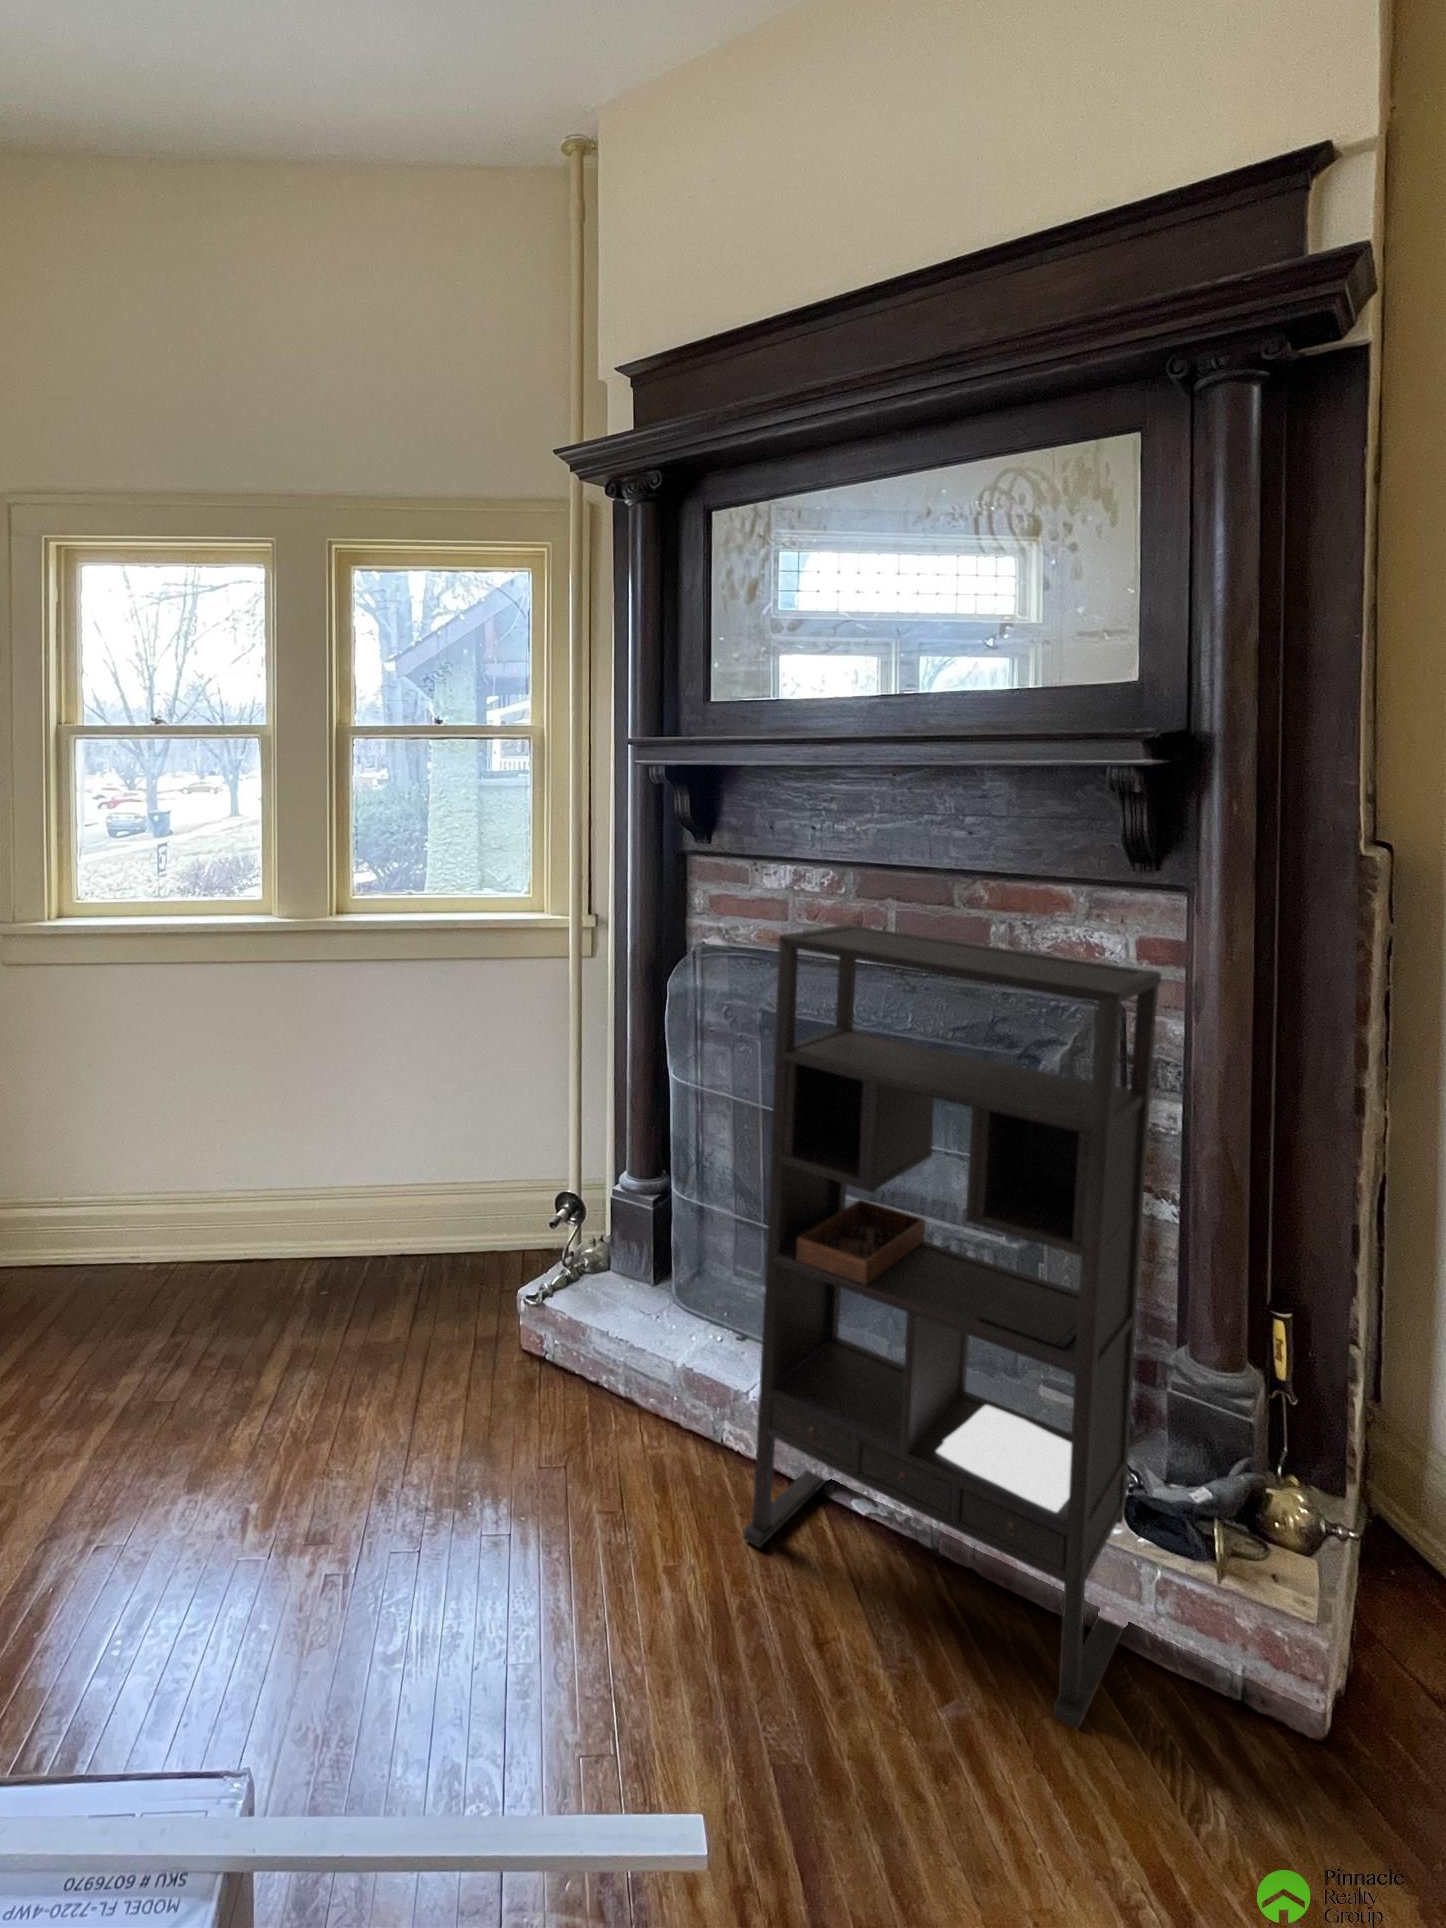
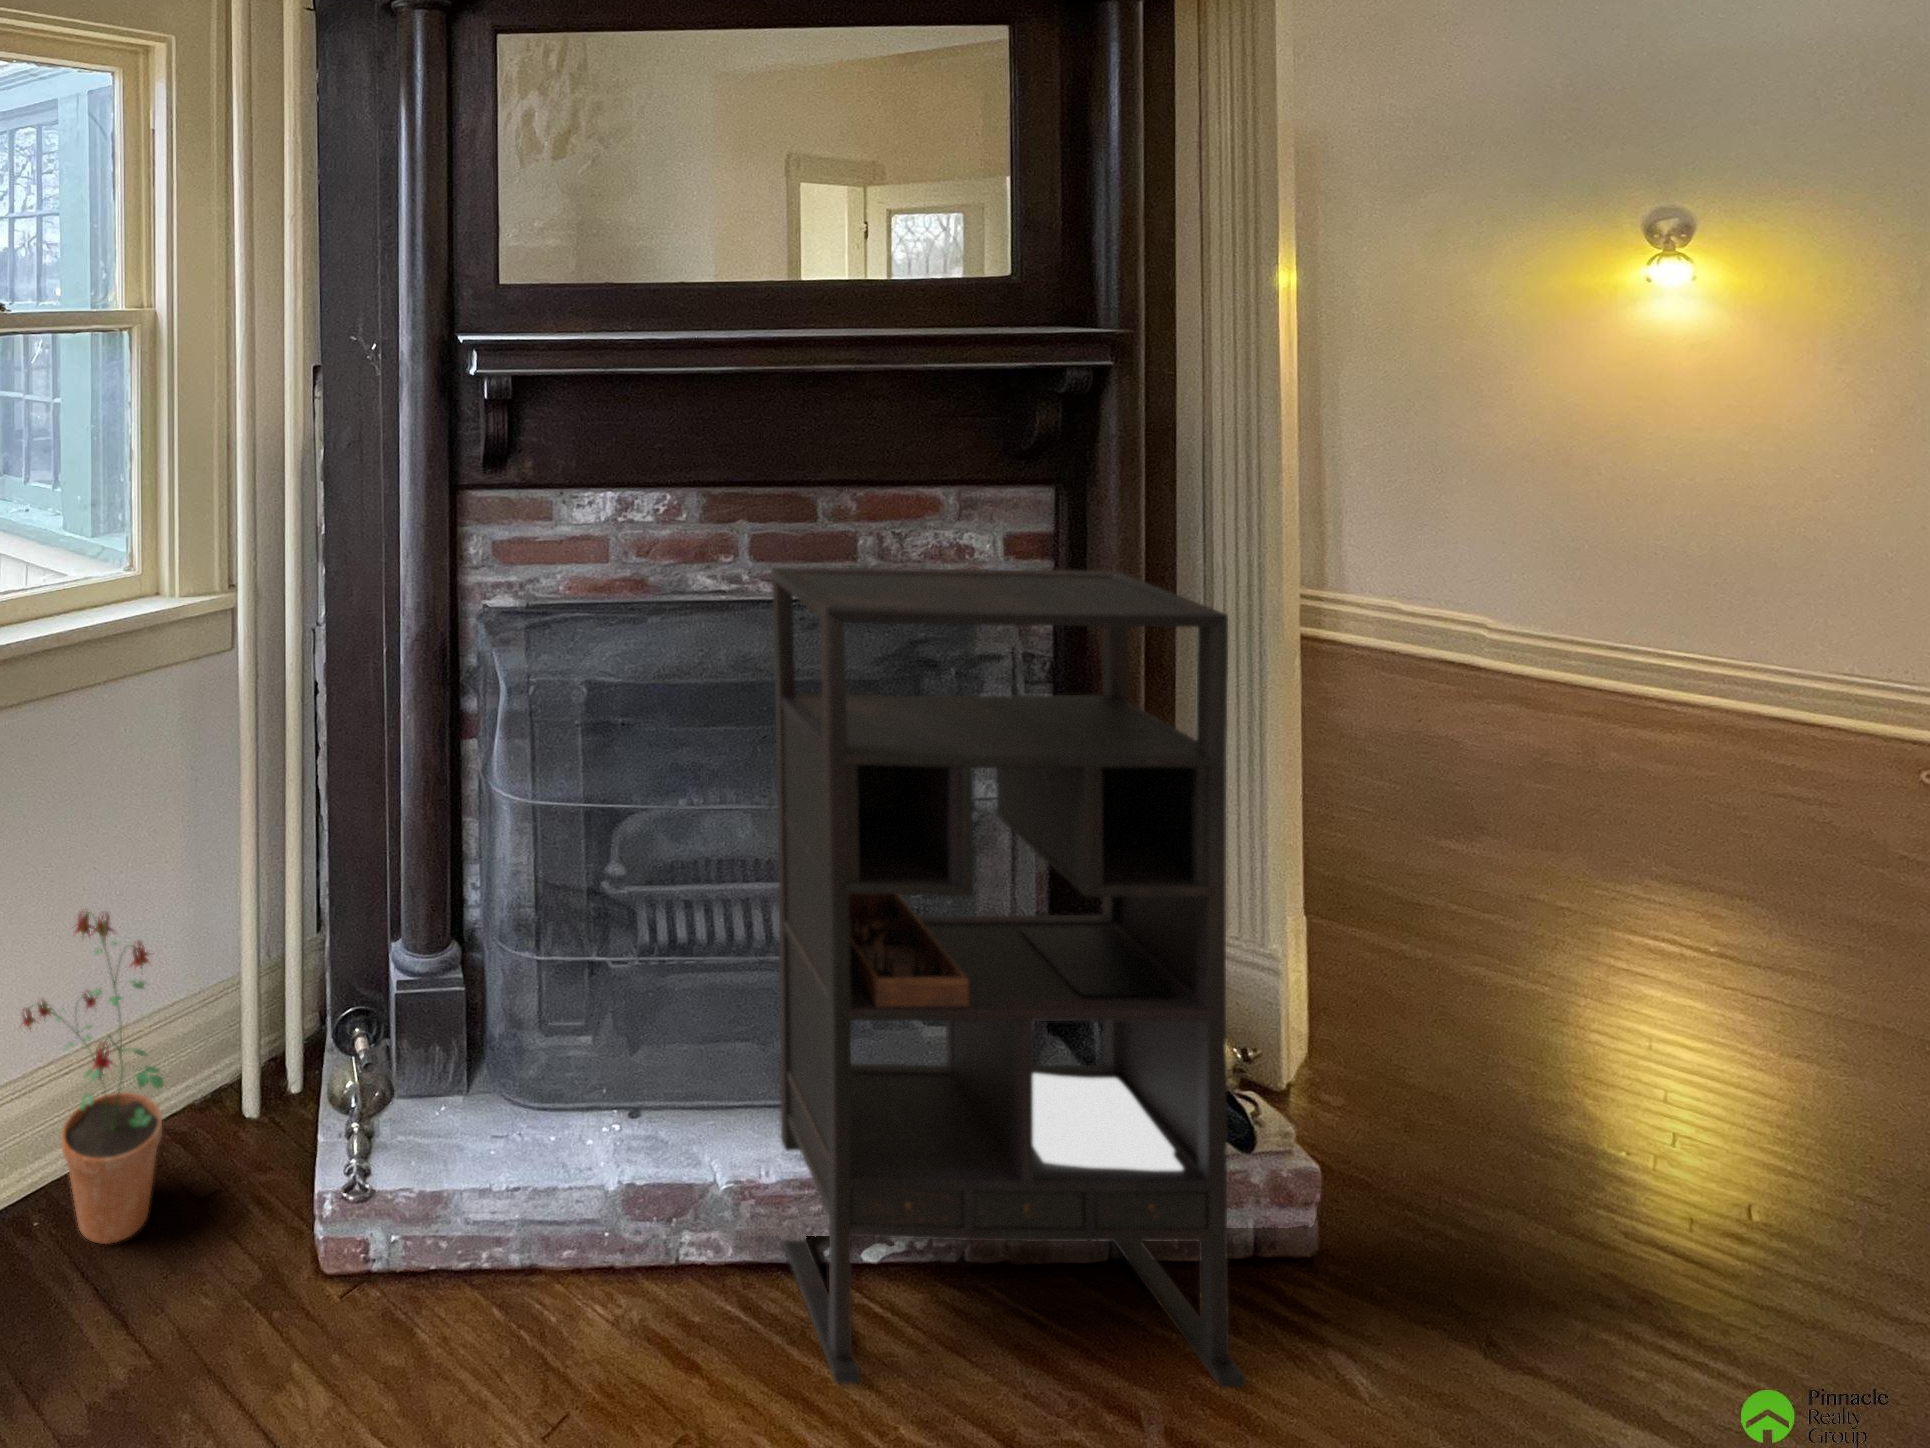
potted plant: none [417,1092,488,1293] -> present [22,911,163,1244]

